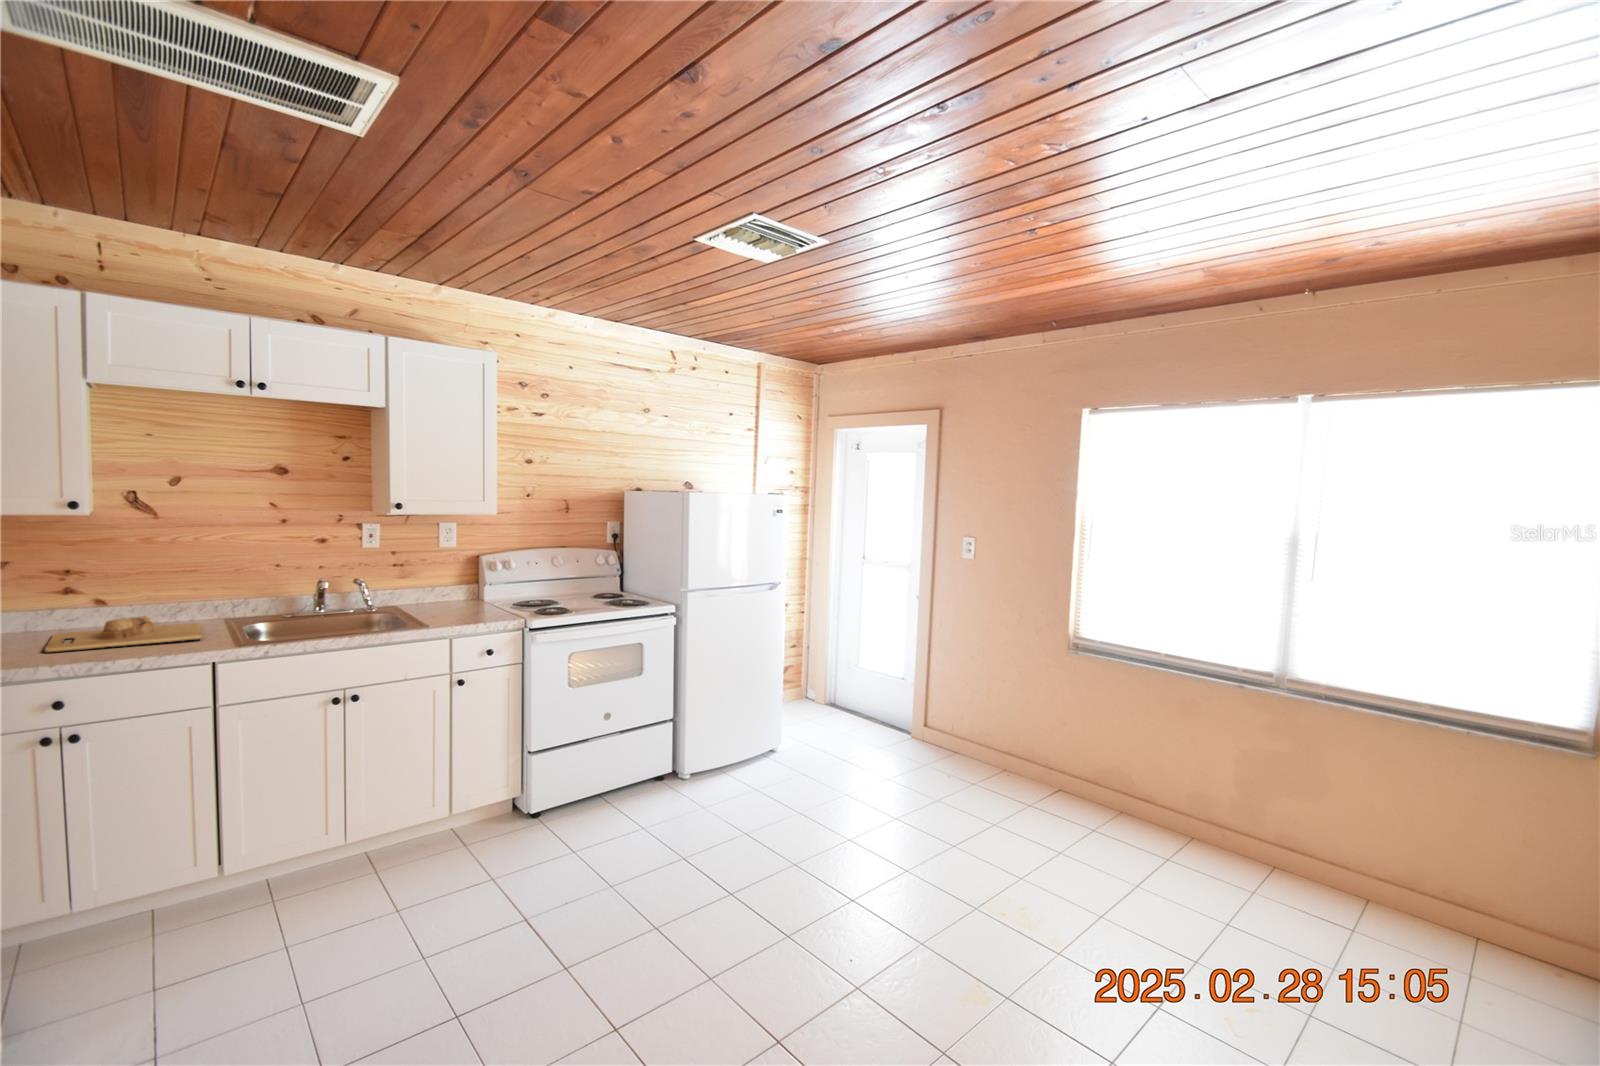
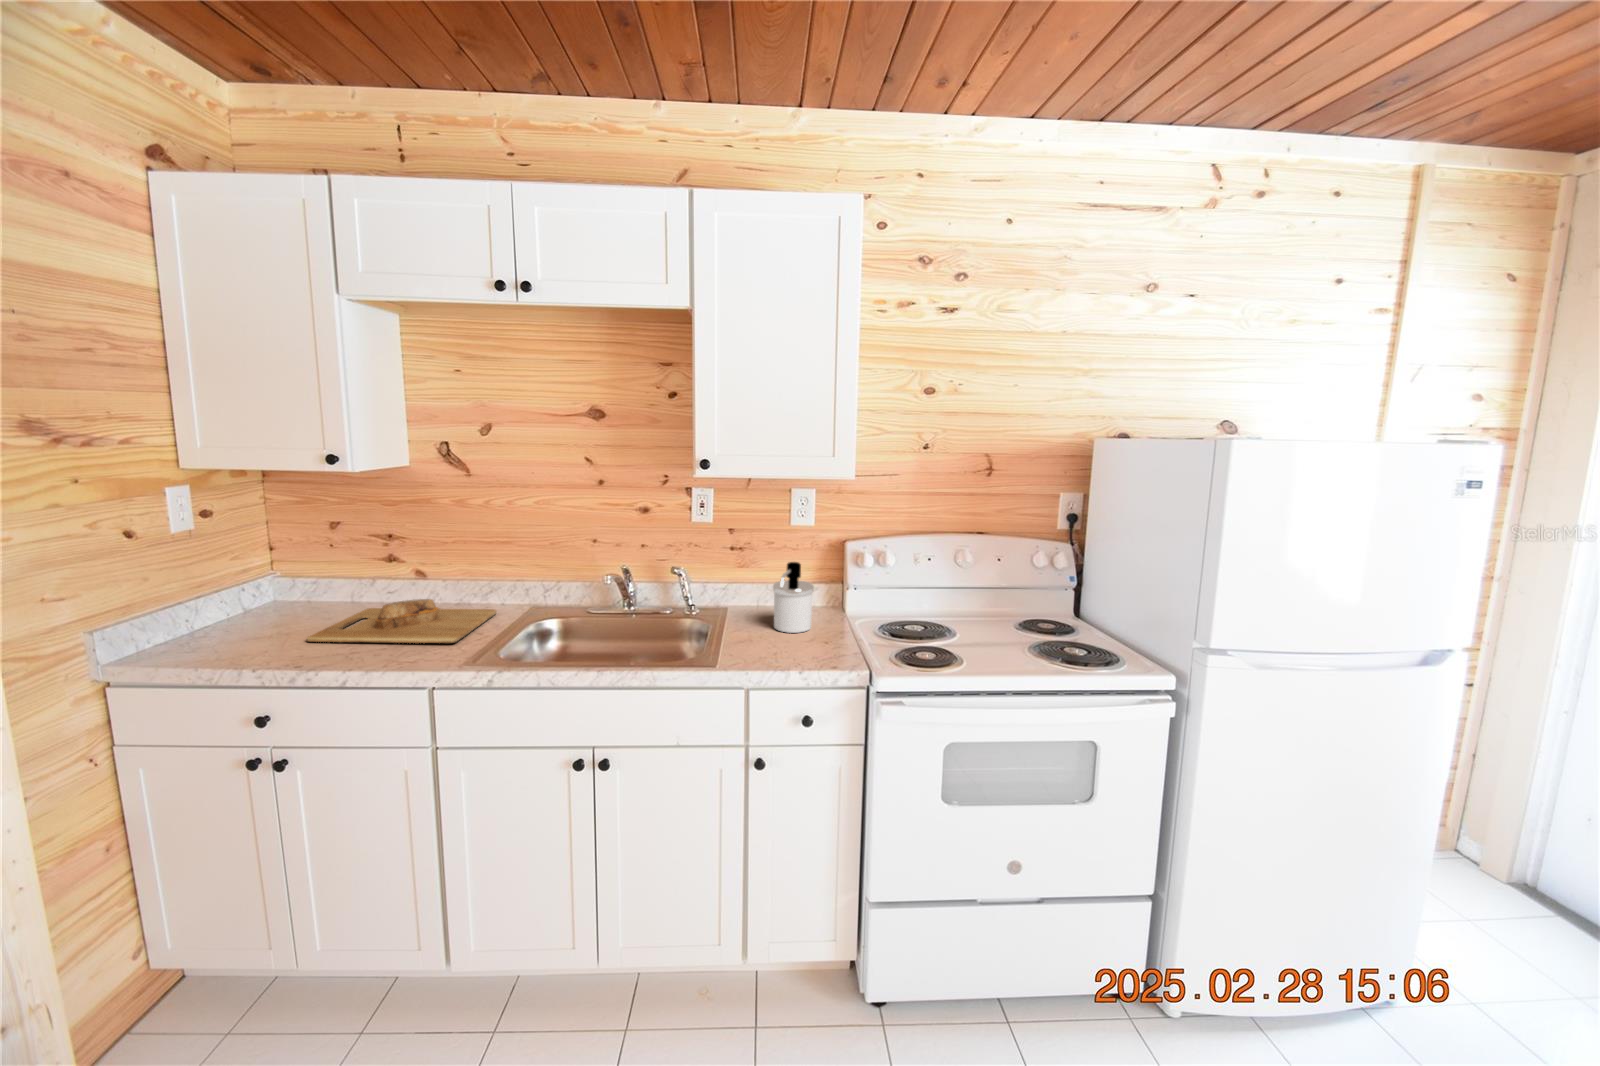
soap dispenser: none [440,568,469,613] -> present [773,562,814,633]

